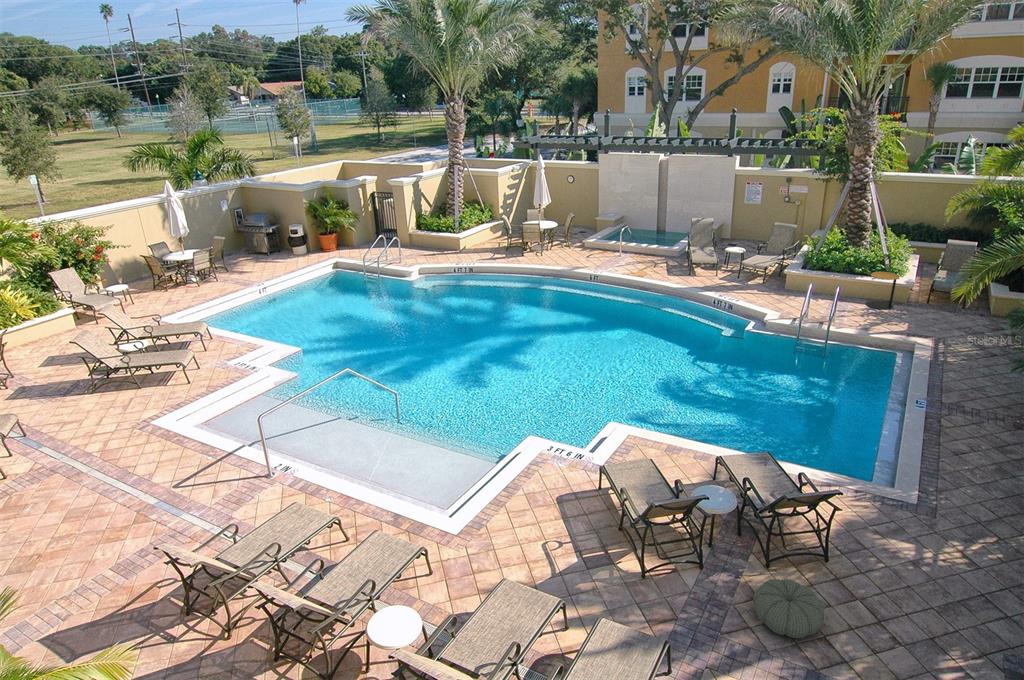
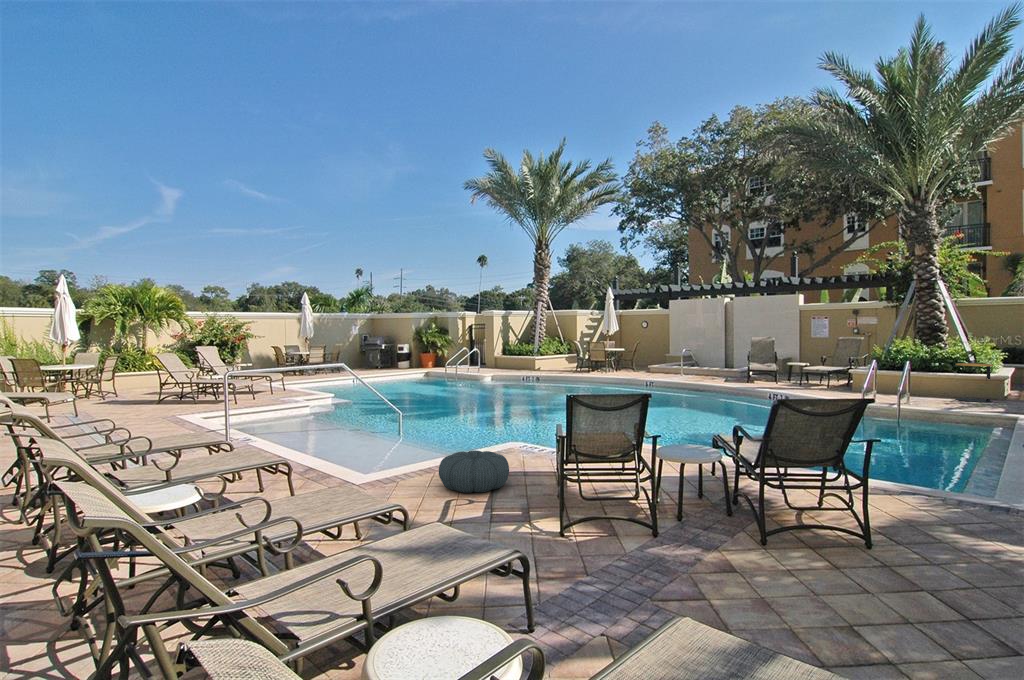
pouf: present [753,579,824,638] -> present [439,450,509,493]

